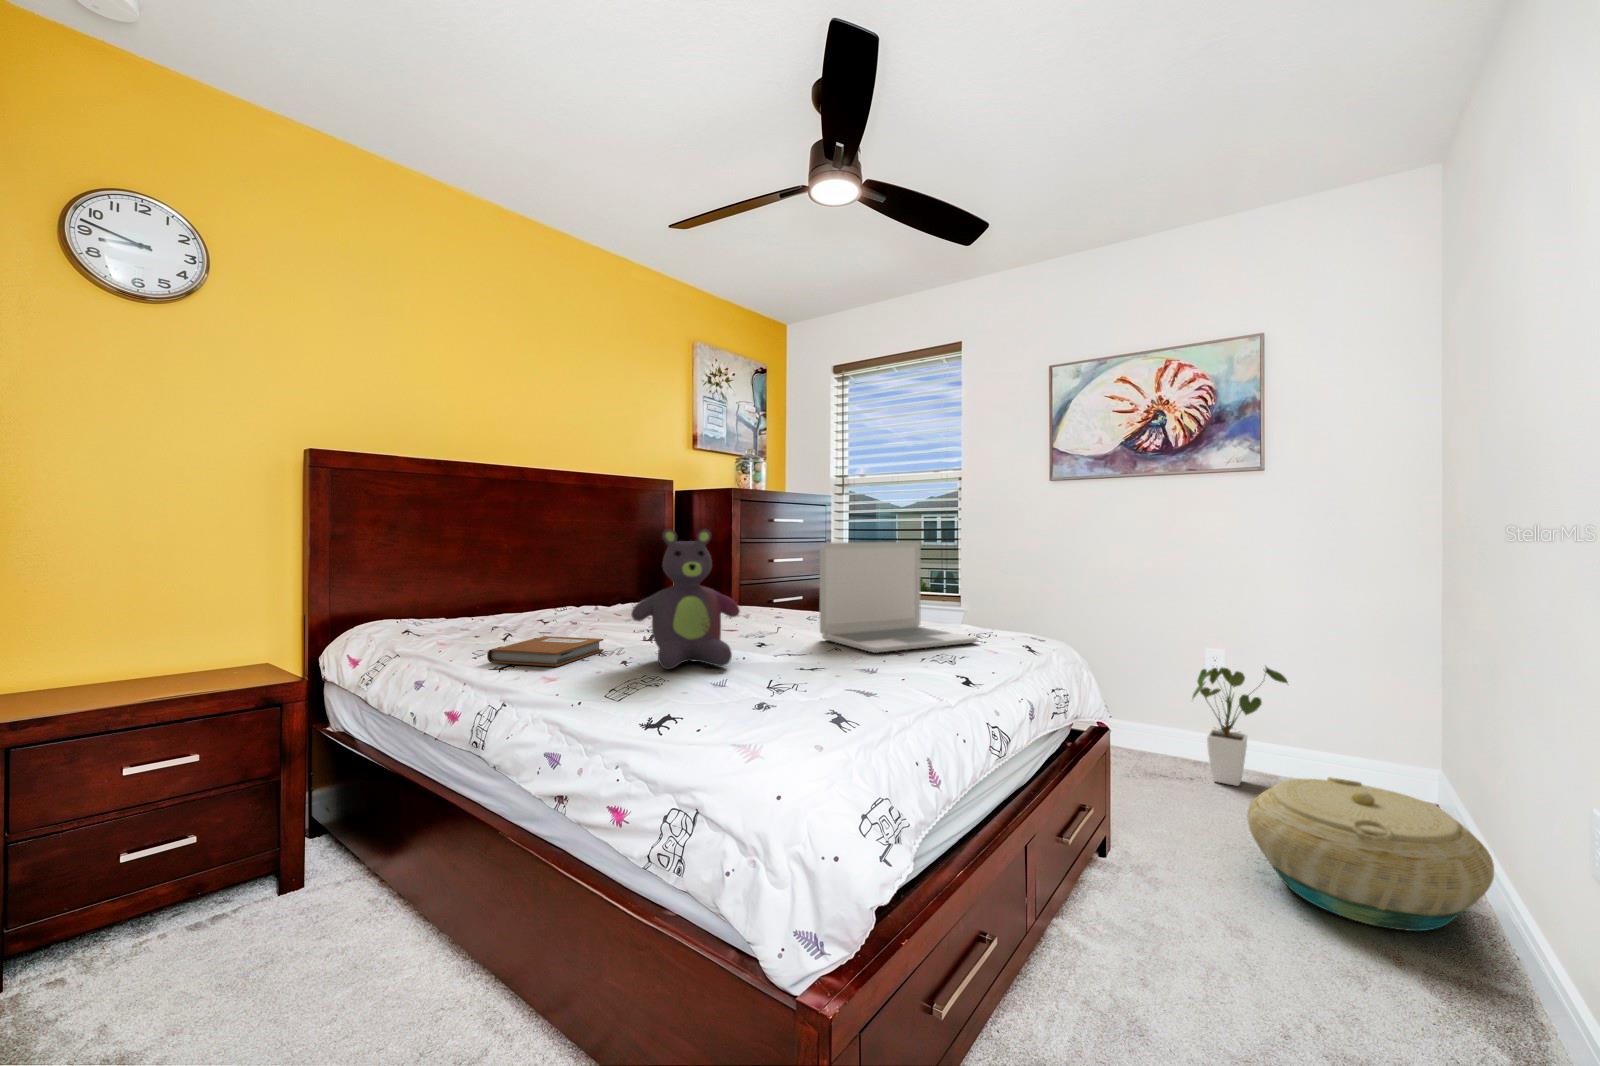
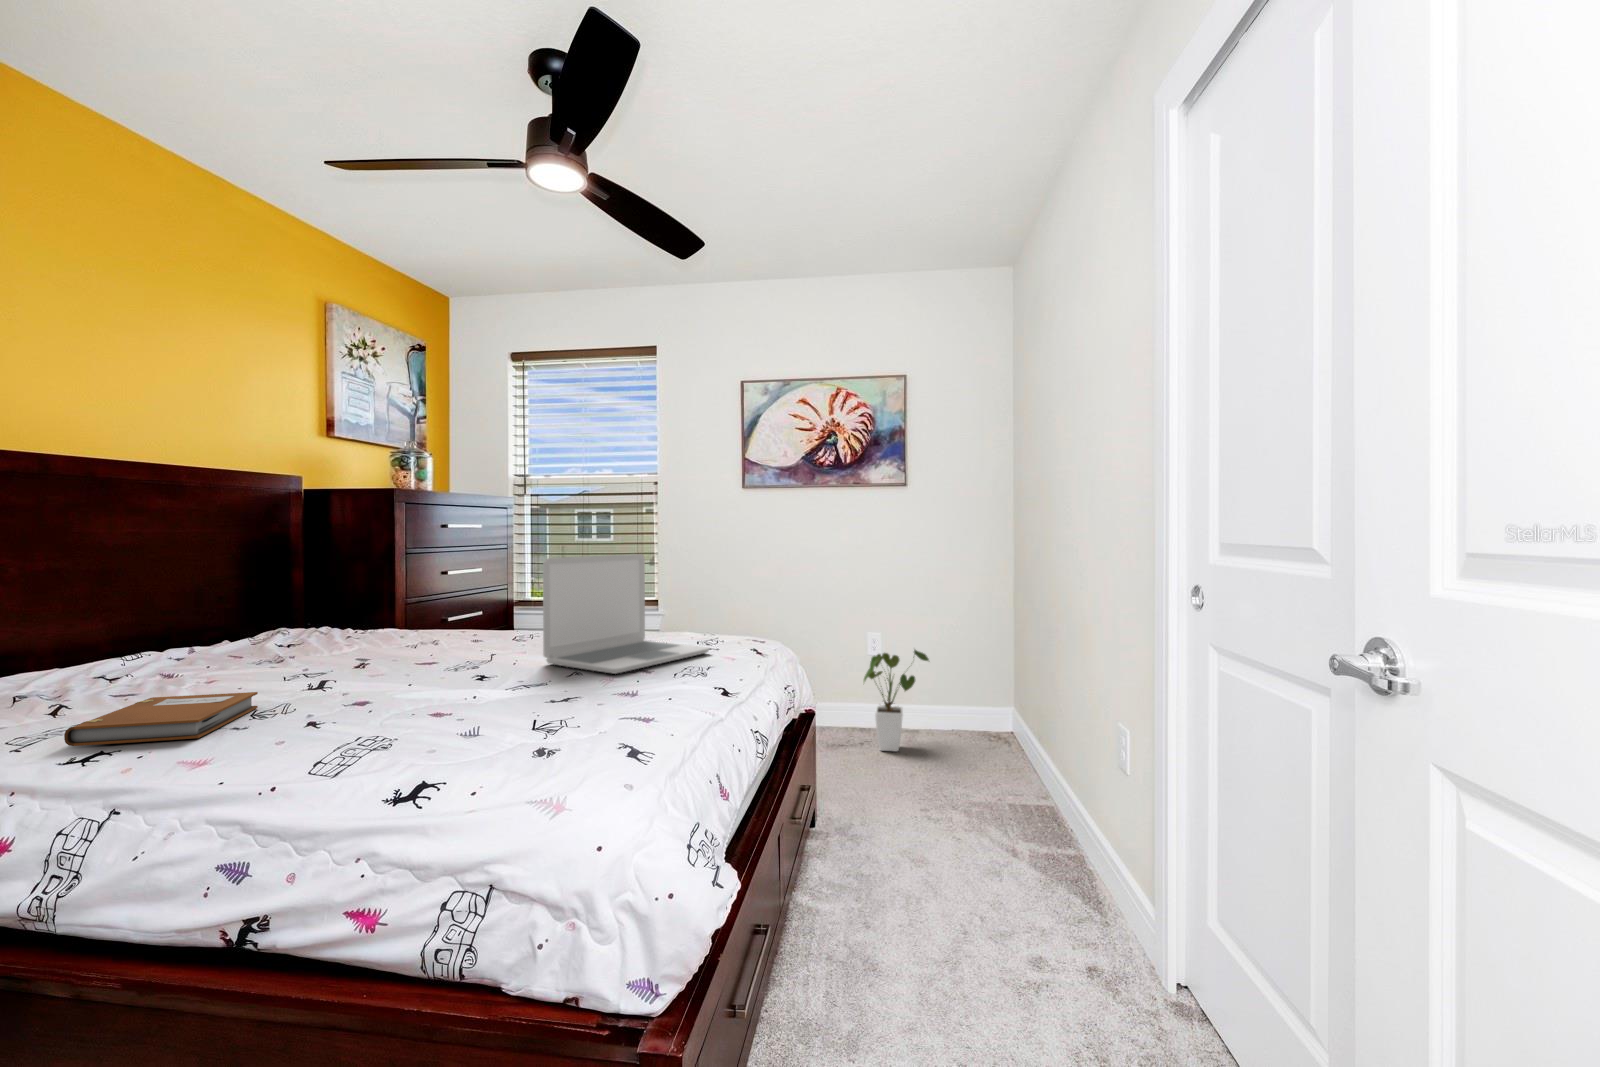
stuffed bear: present [631,529,740,669] -> none [314,548,461,722]
basket: present [1247,777,1494,931] -> none [920,734,1072,844]

